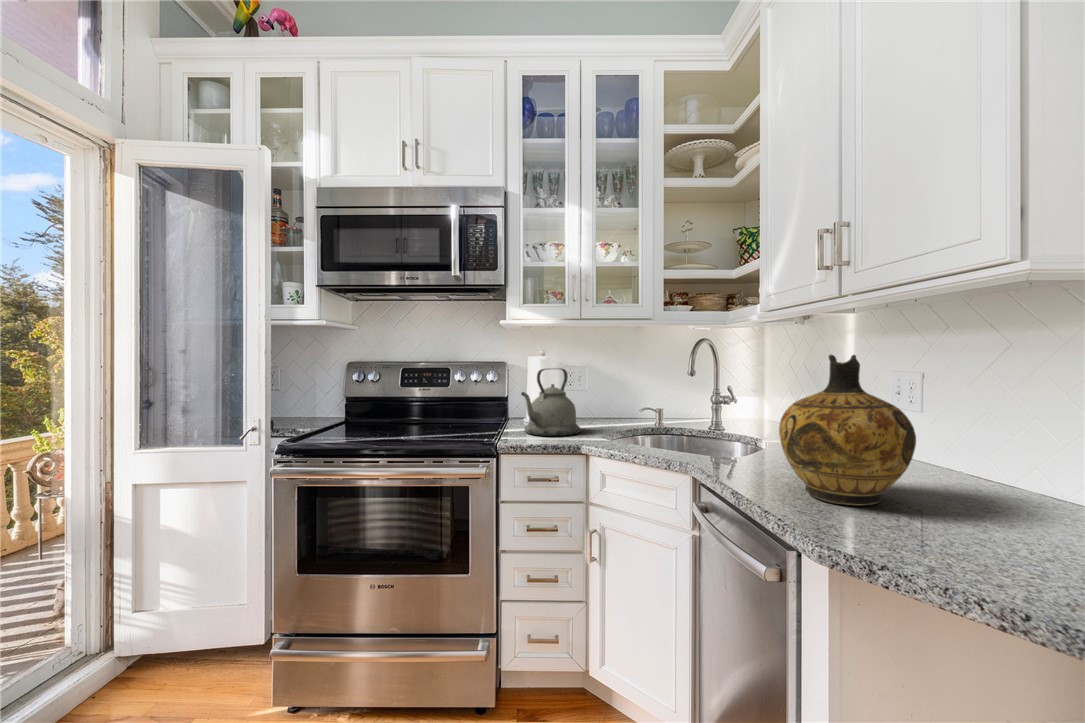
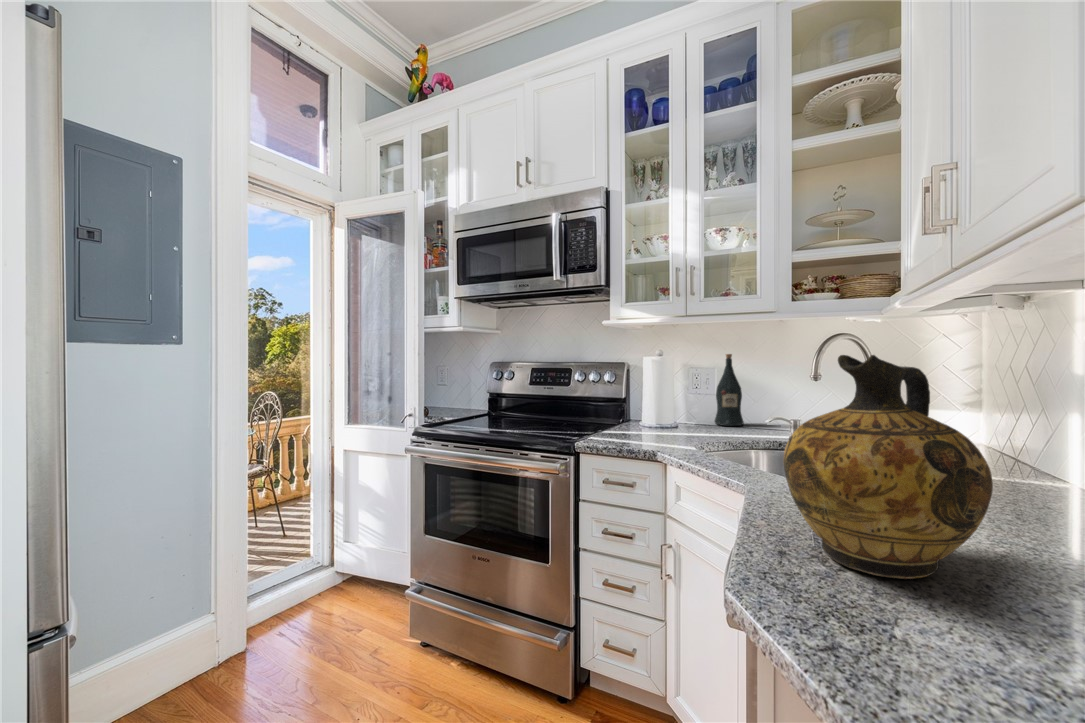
wine bottle: none [588,355,613,420] -> present [715,354,744,426]
kettle: present [521,368,581,436] -> none [605,369,679,440]

